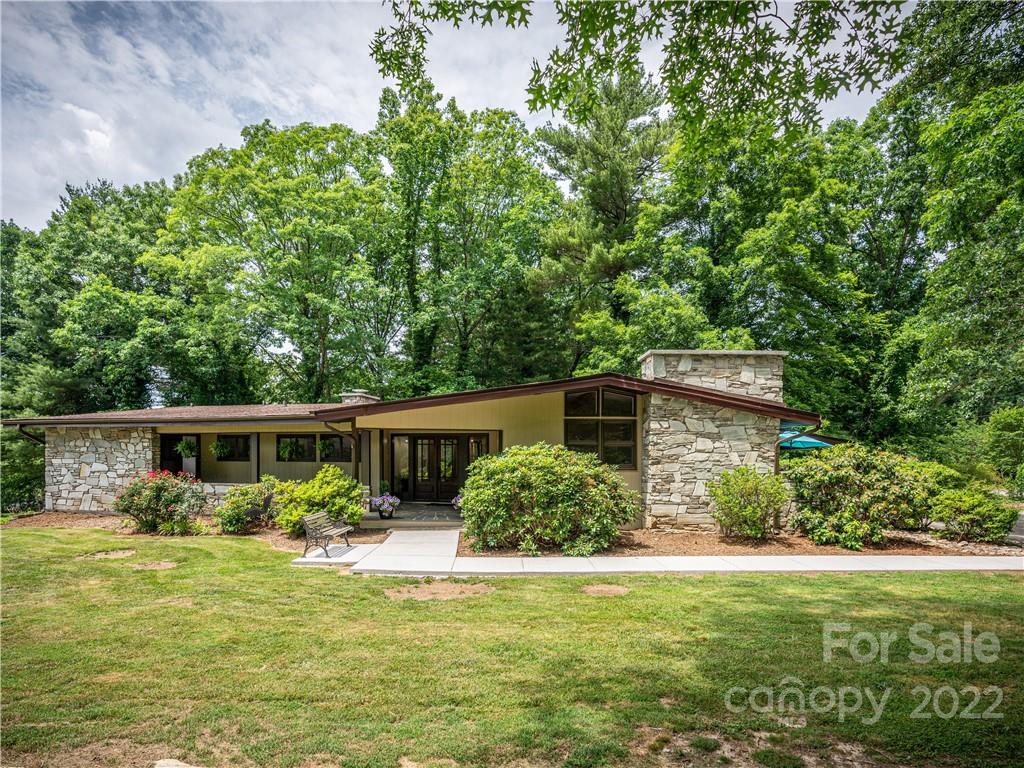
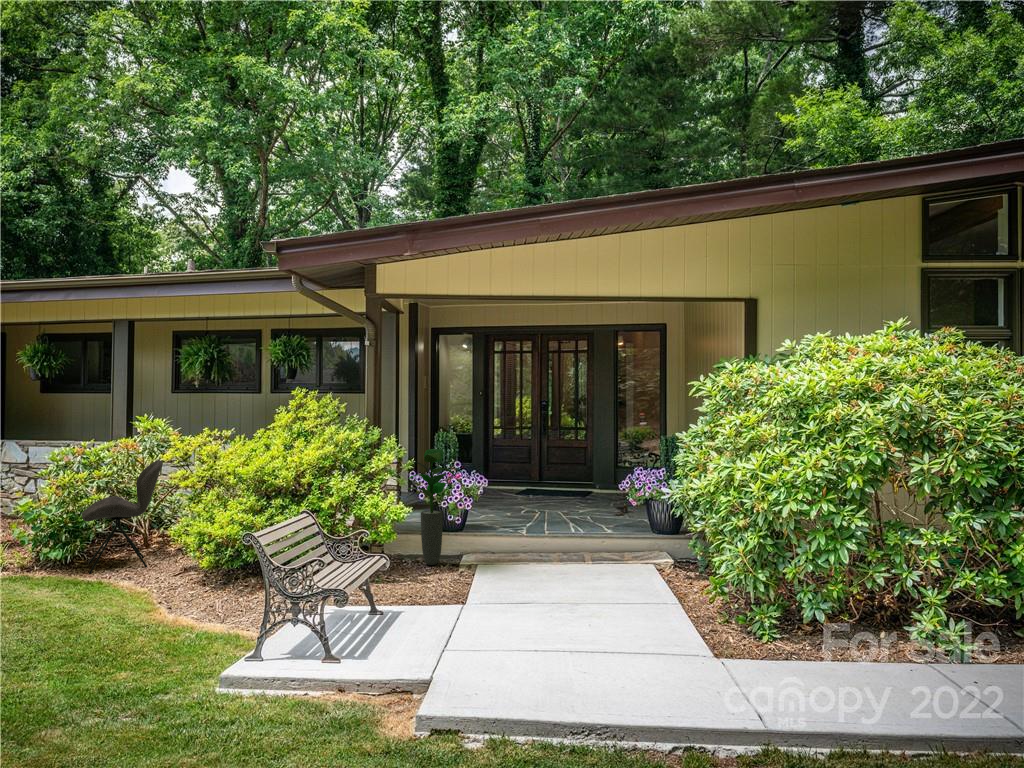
potted plant: none [365,488,385,532] -> present [407,449,456,565]

